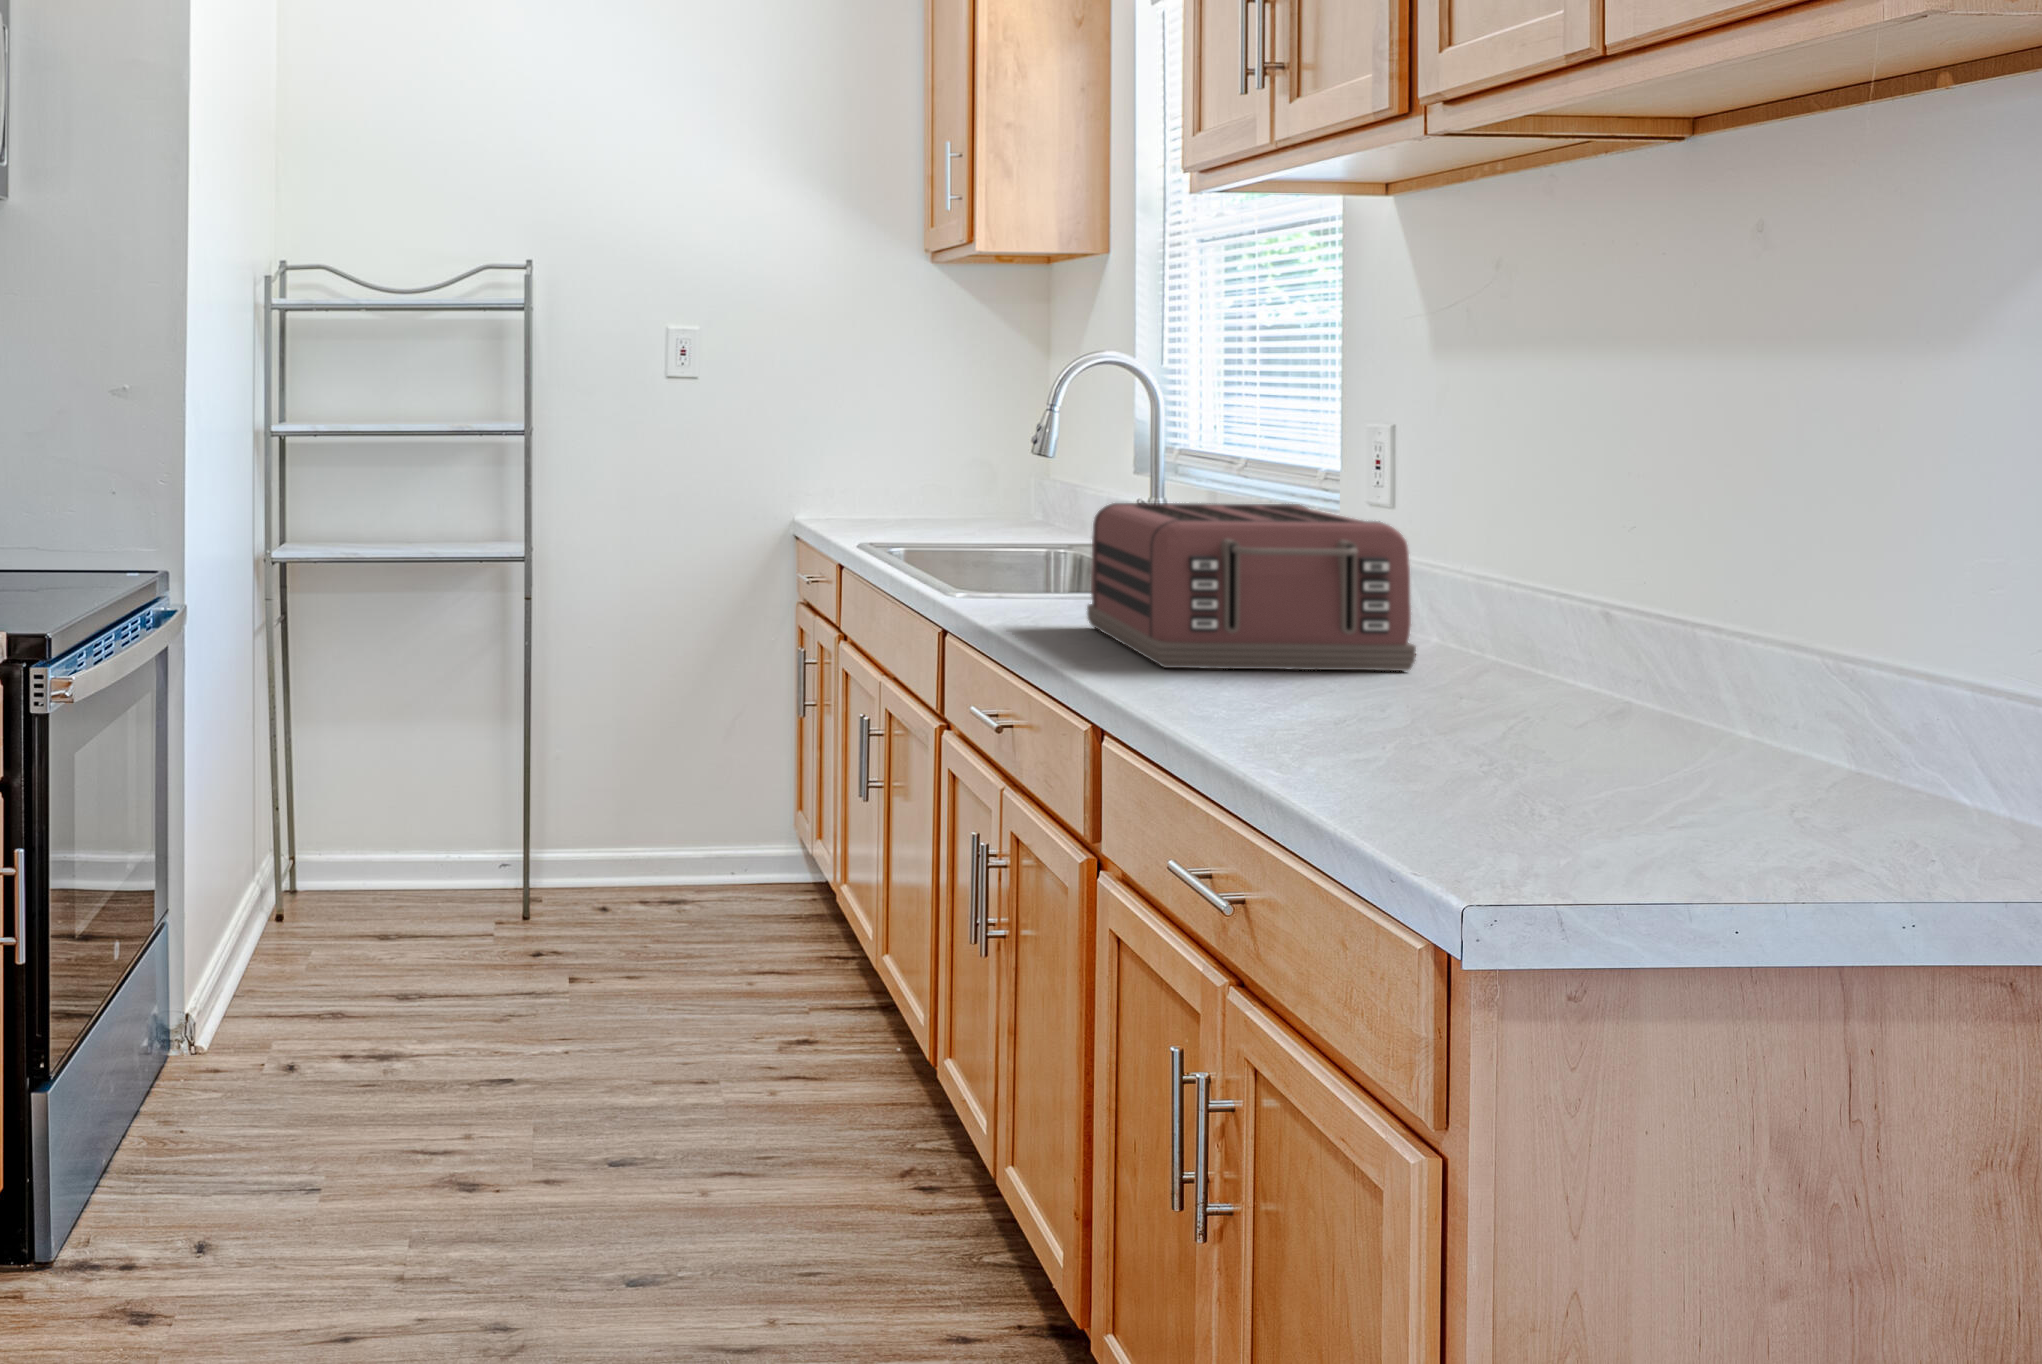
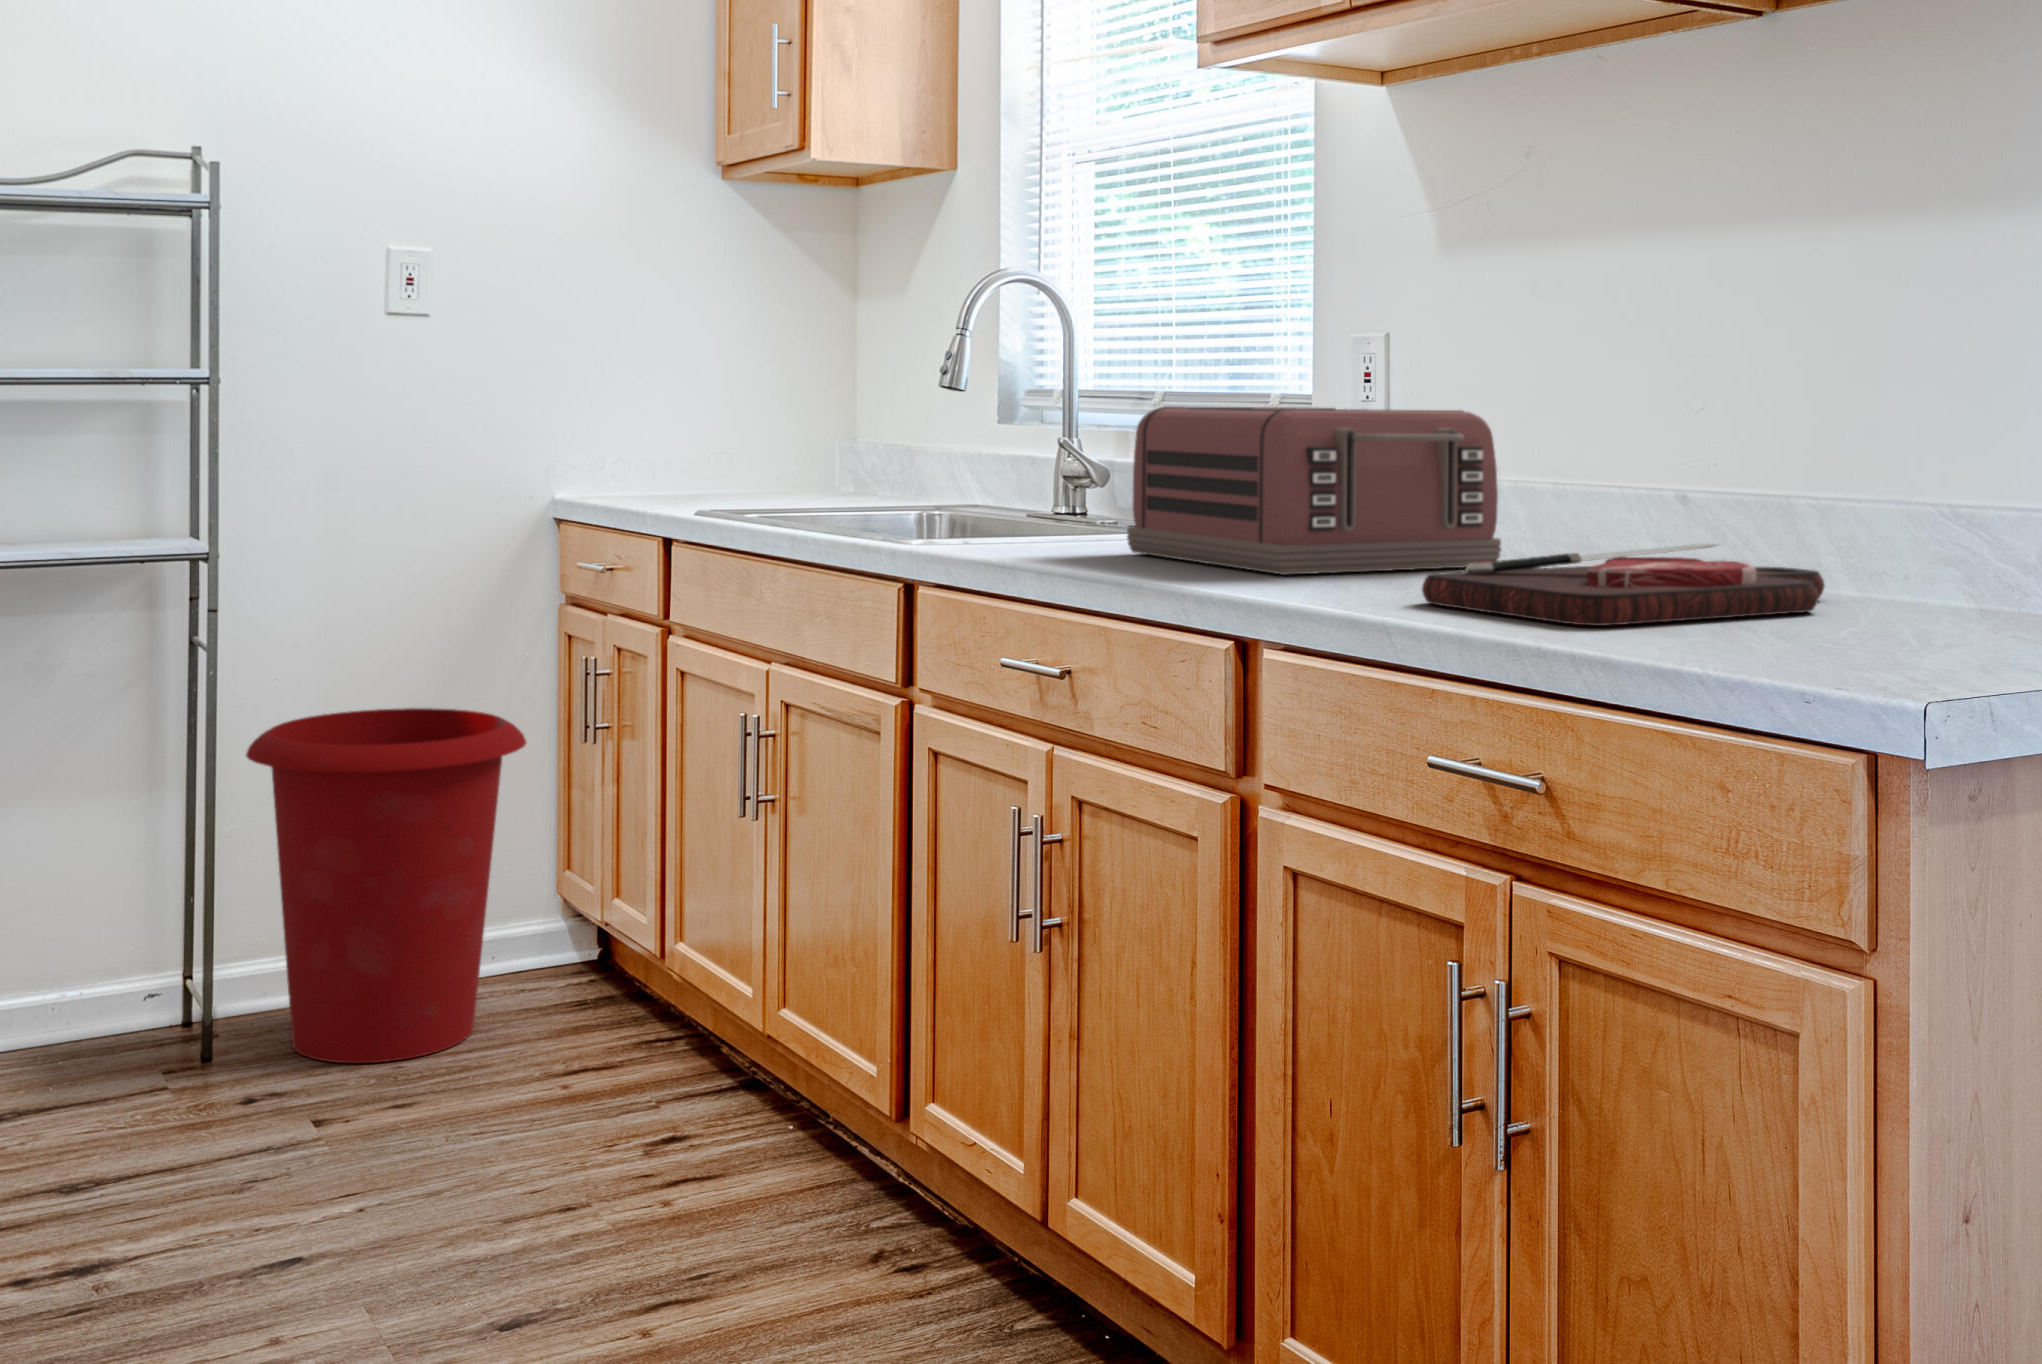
waste bin: none [551,676,747,941] -> present [246,708,526,1063]
cutting board: none [1209,686,1675,771] -> present [1422,543,1825,626]

